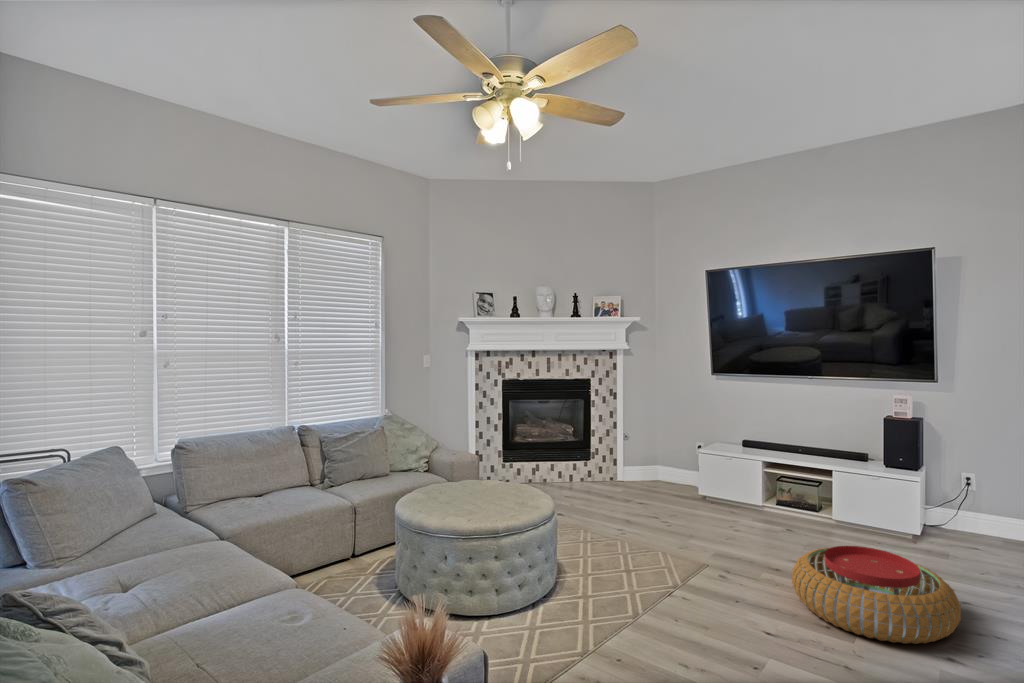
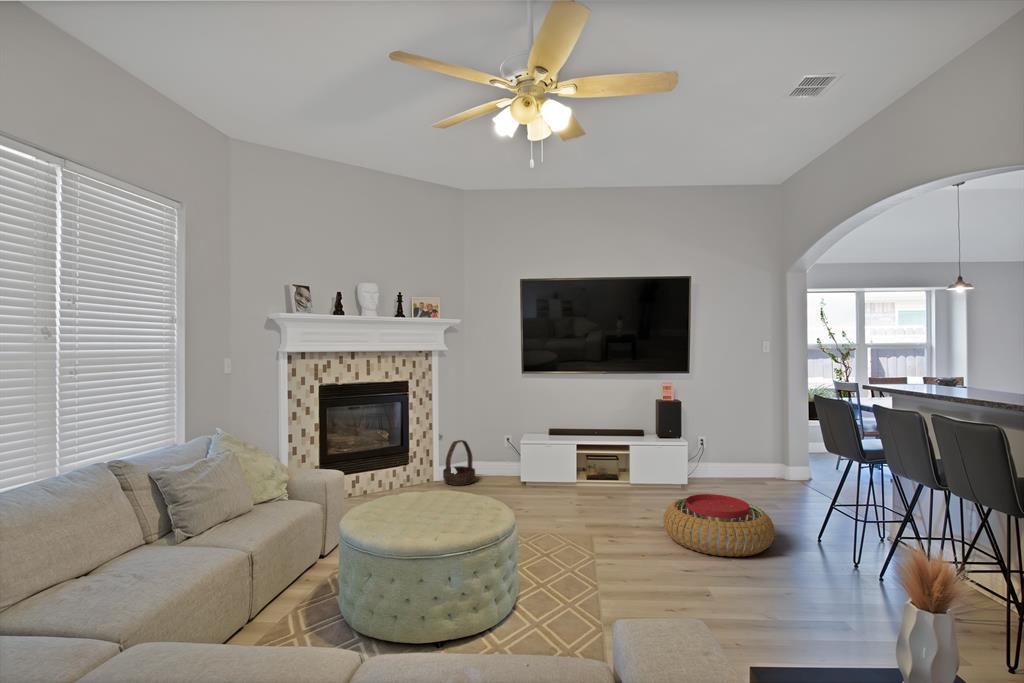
basket: none [624,442,657,489] -> present [443,440,475,486]

